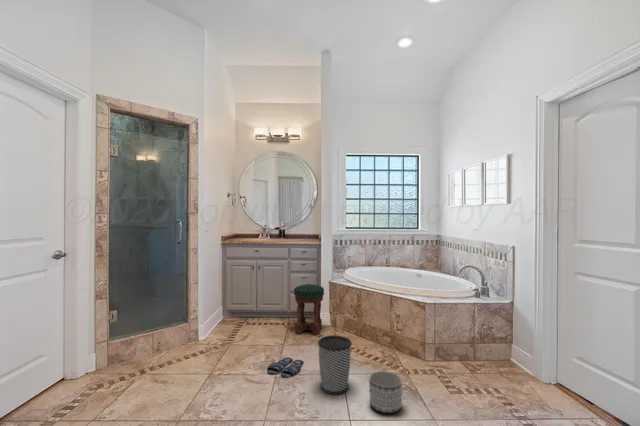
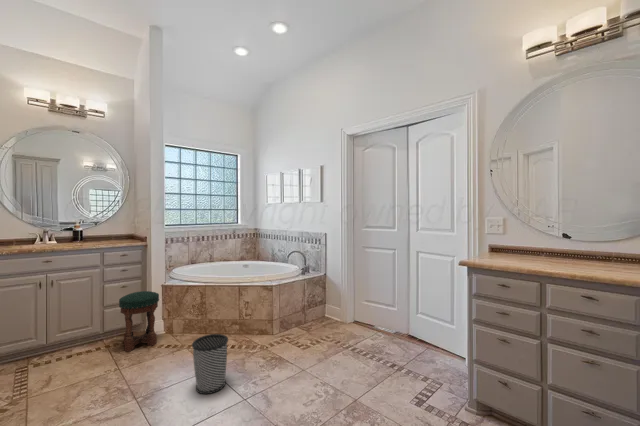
slippers: present [267,358,304,378] -> none [117,376,163,405]
planter: present [369,371,402,413] -> none [252,351,281,387]

